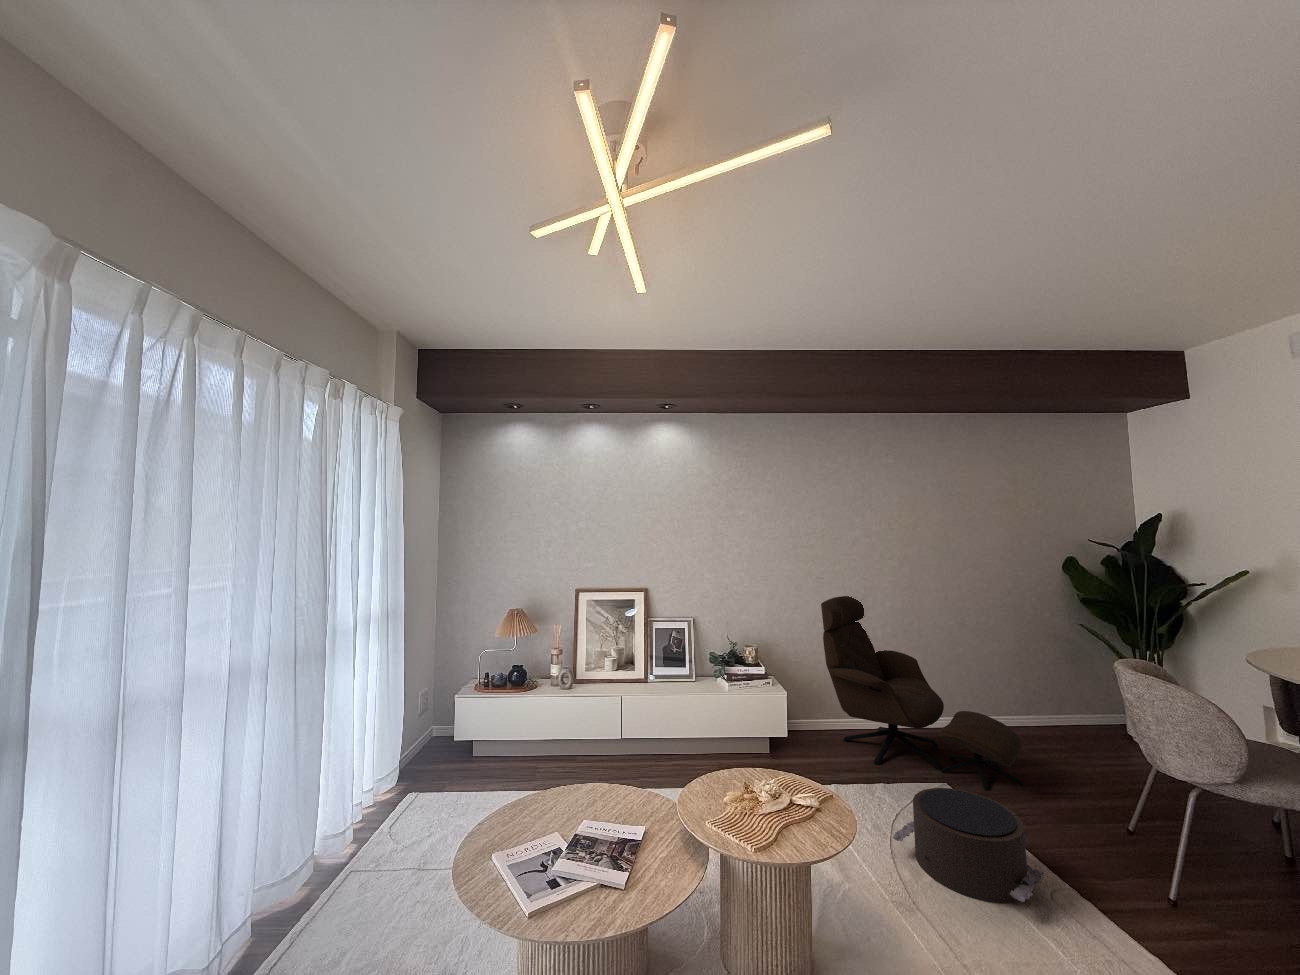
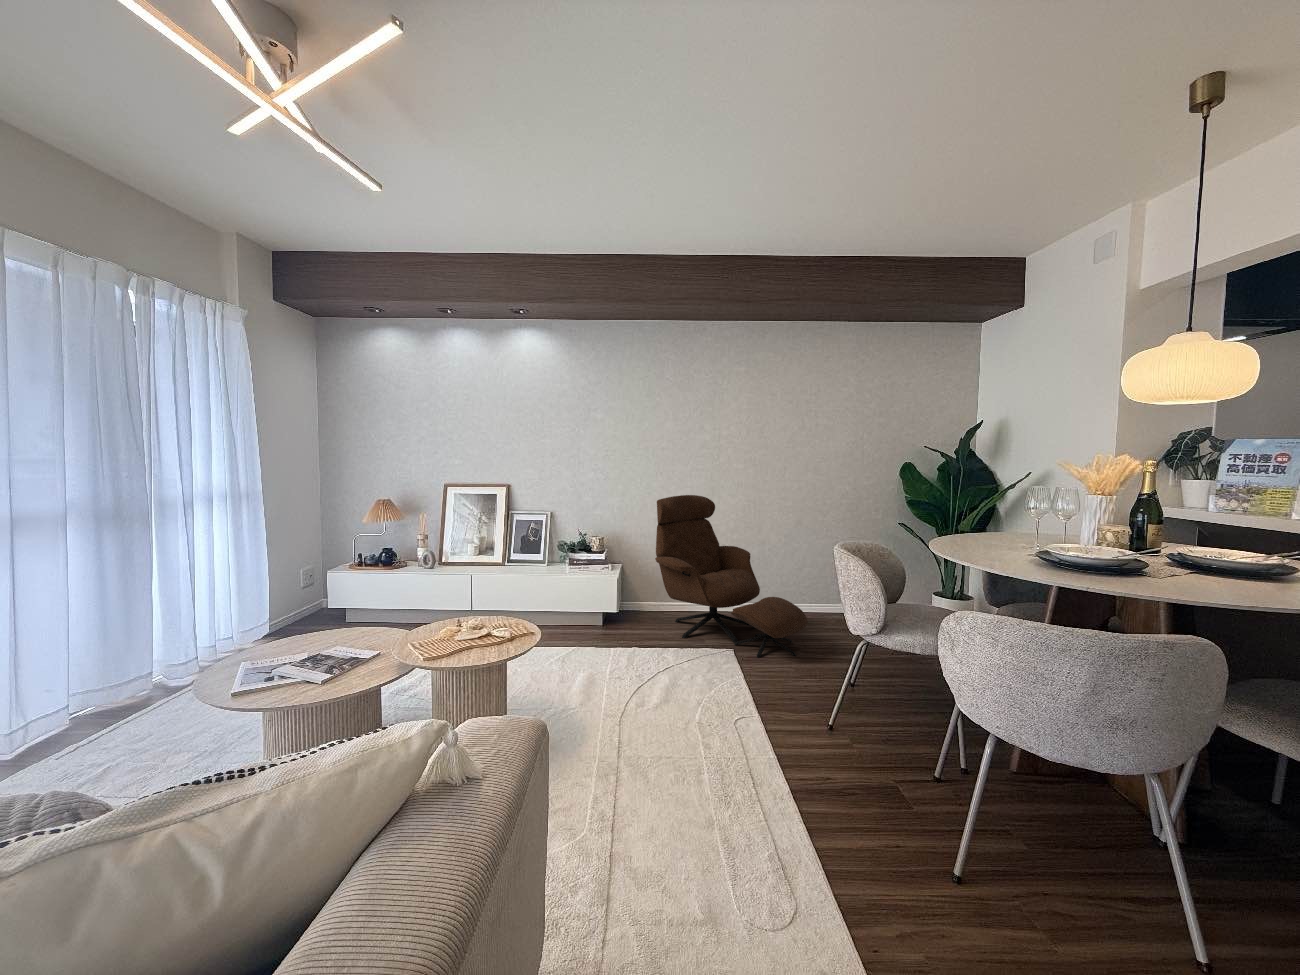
pouf: present [893,788,1043,903] -> none [624,643,717,719]

